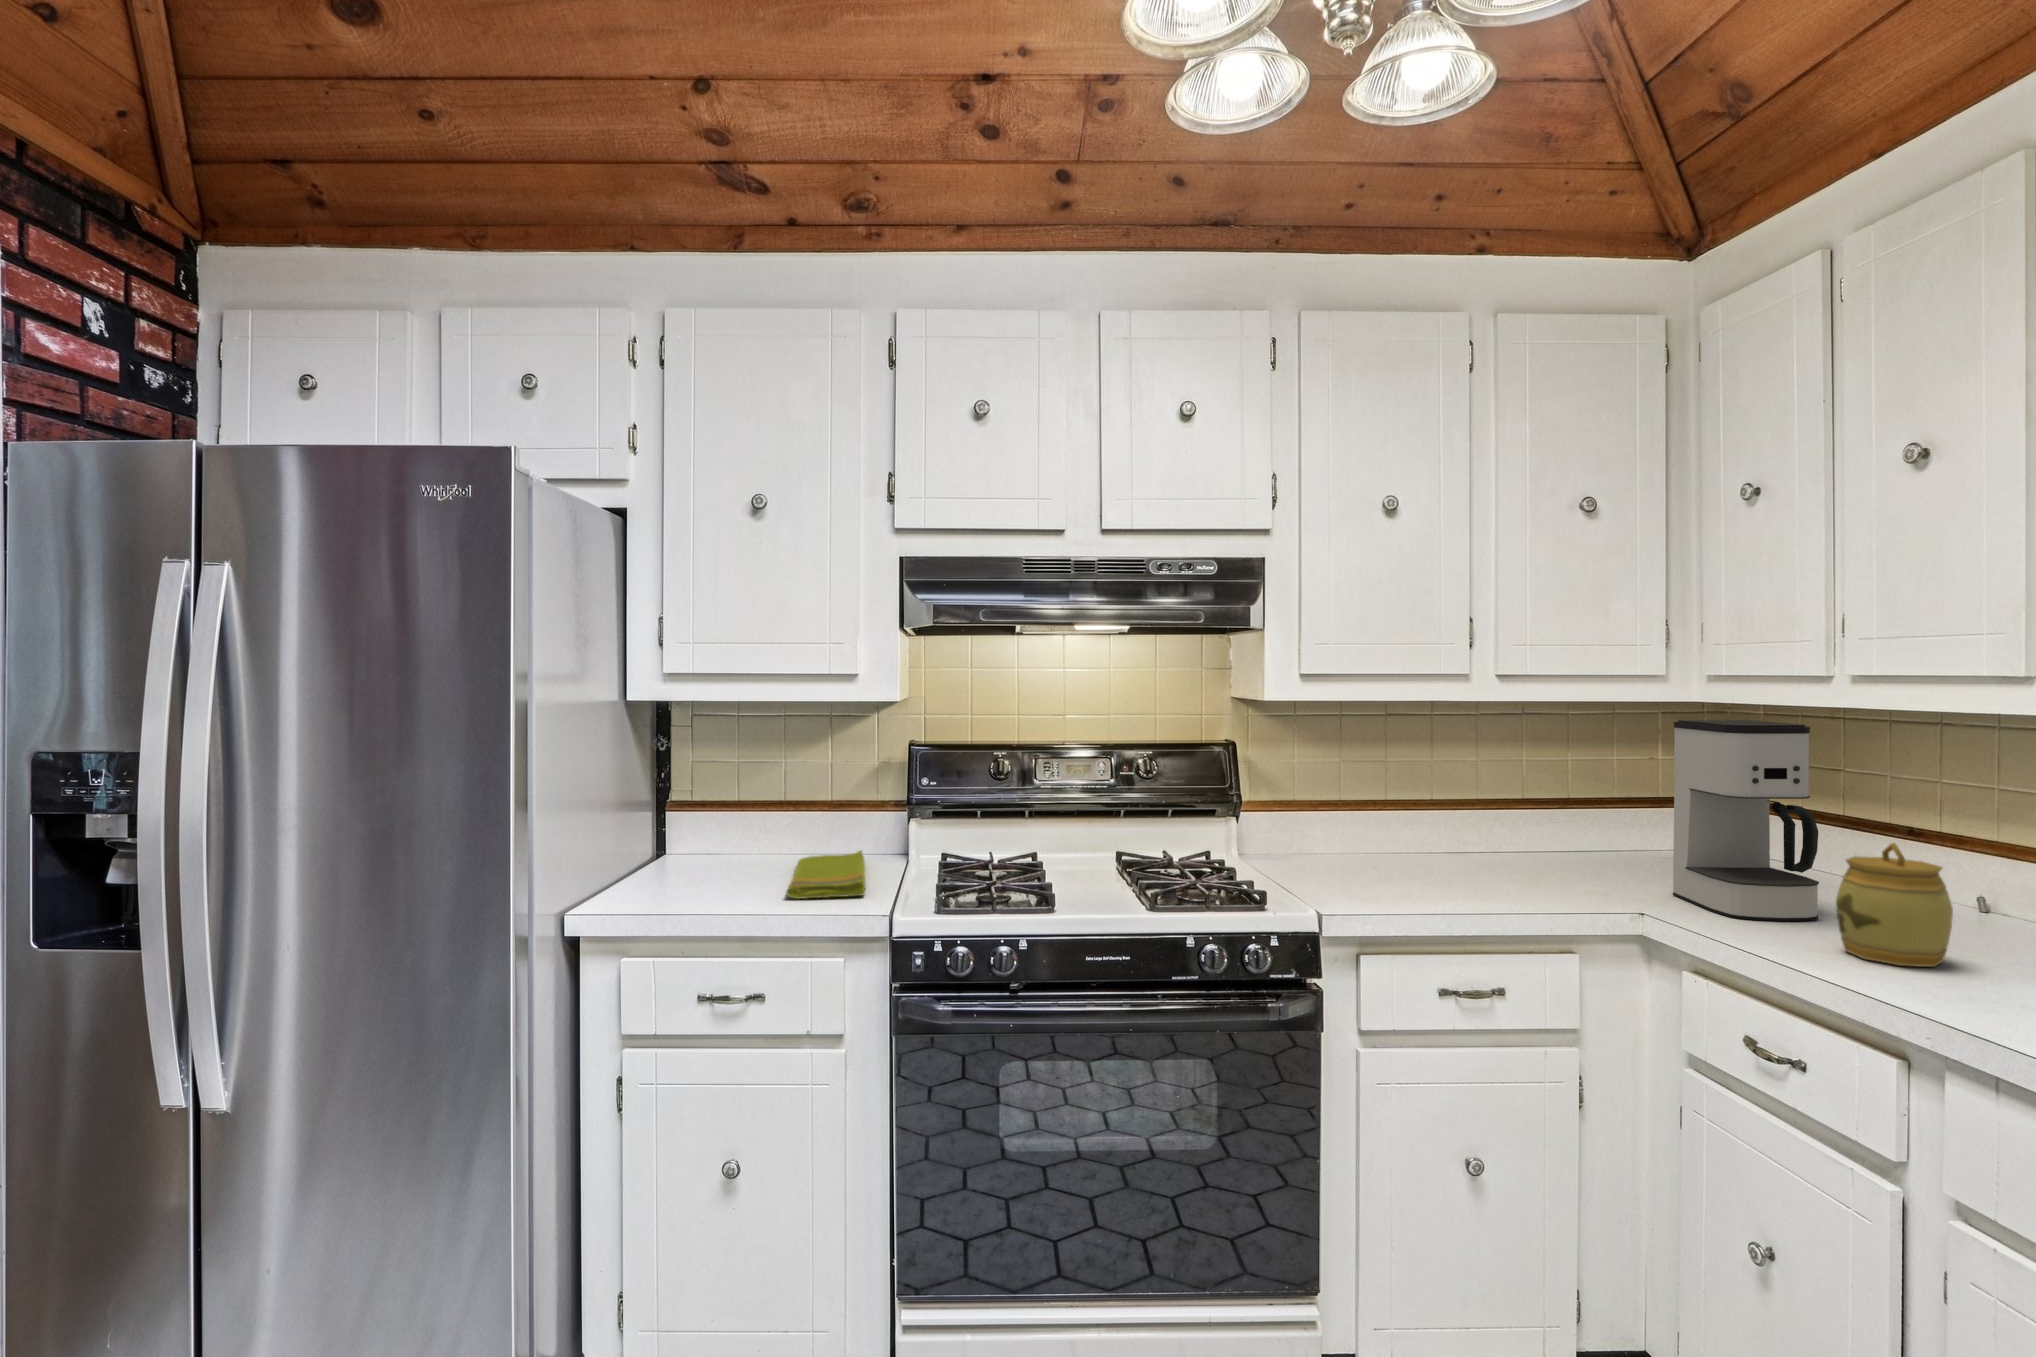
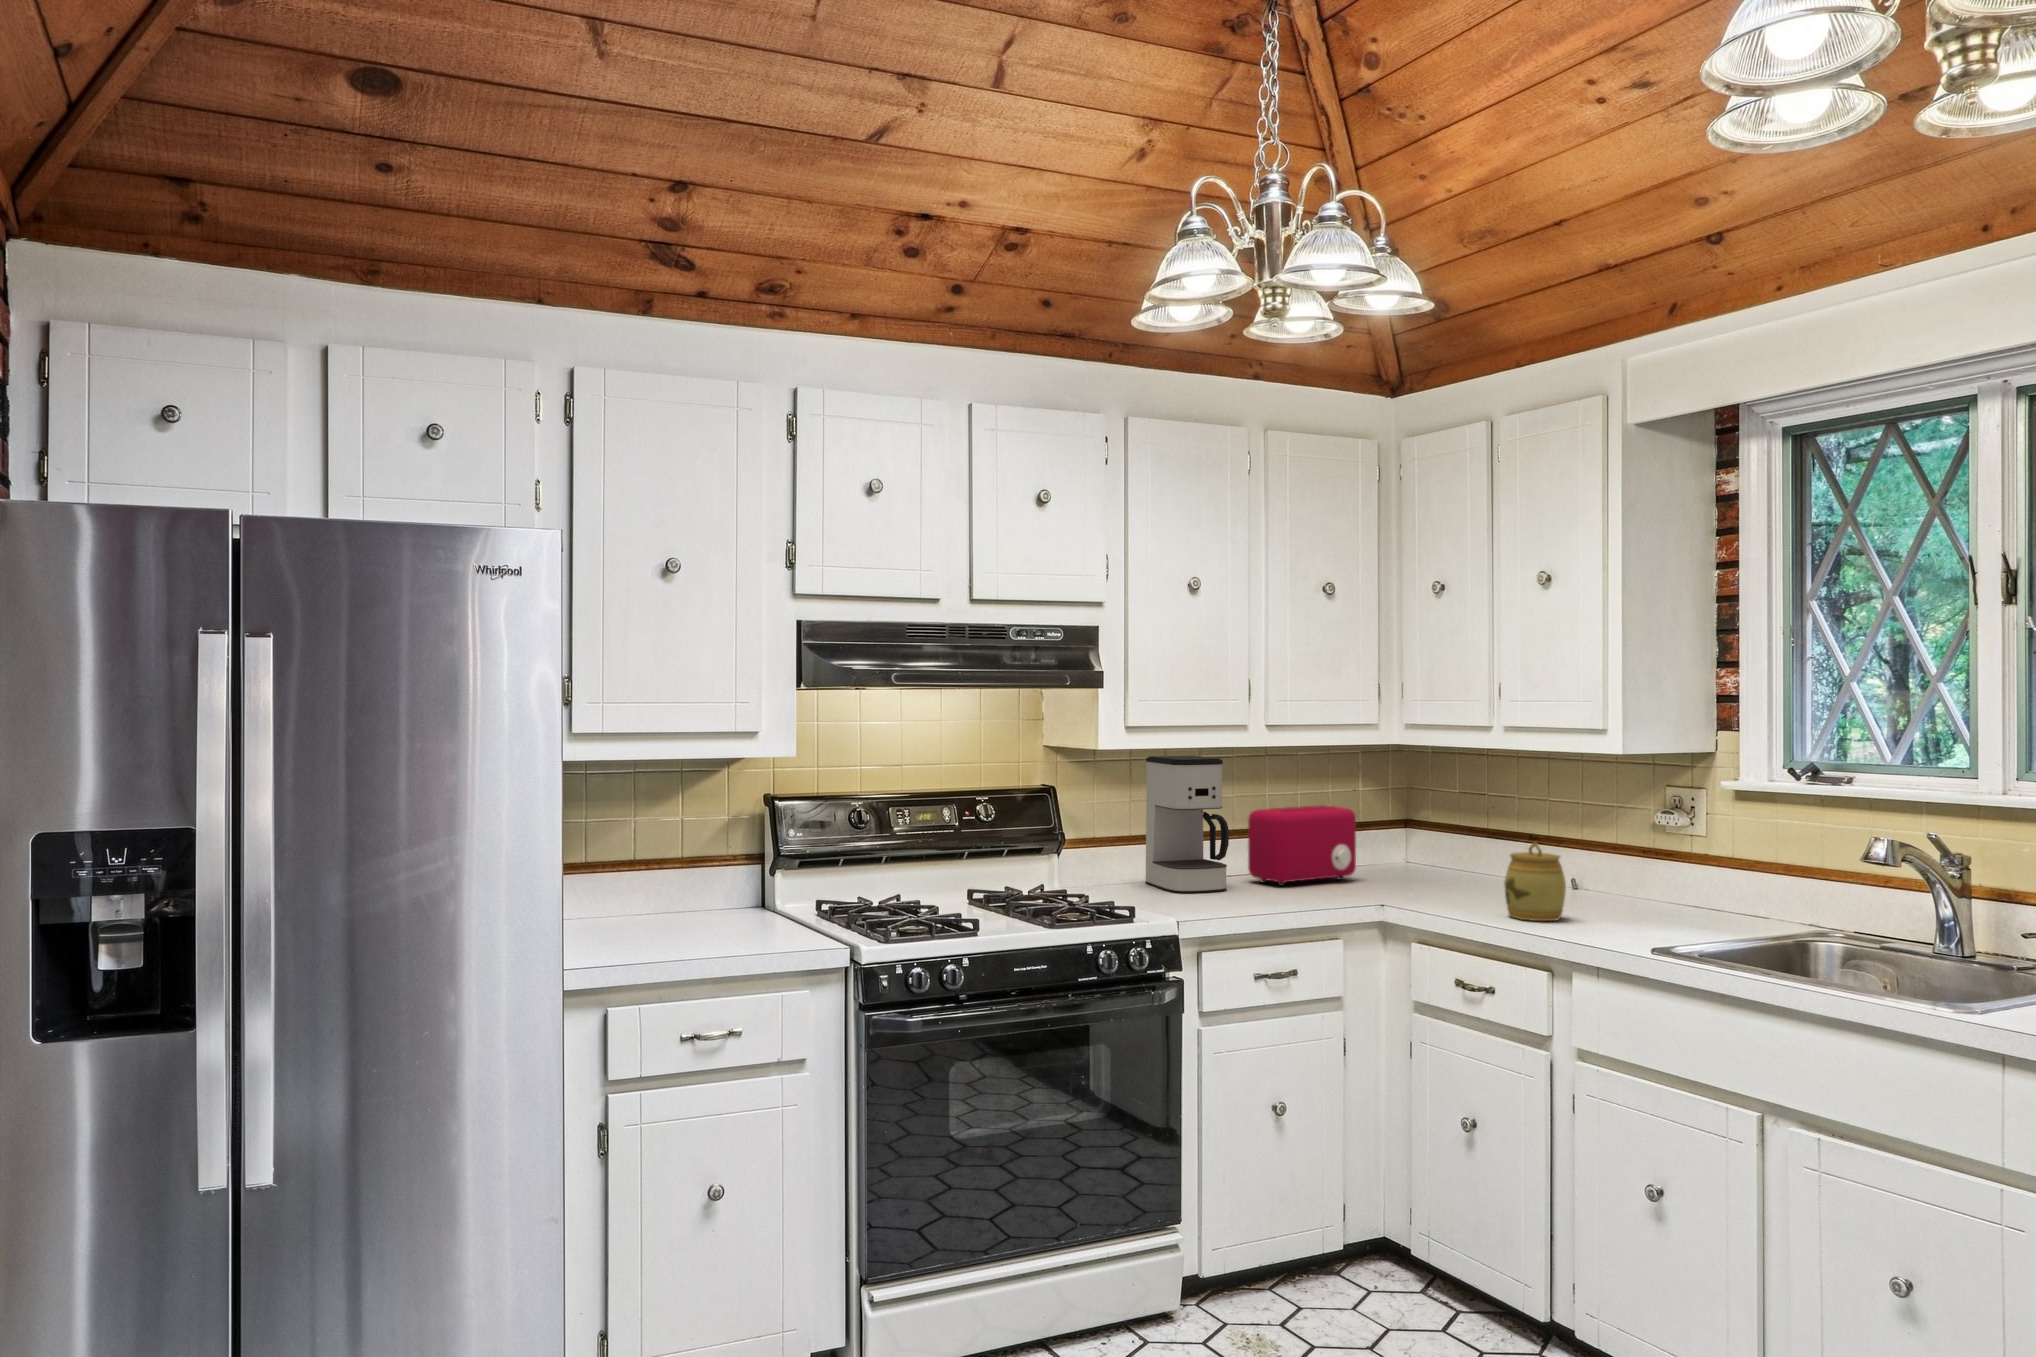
coffee maker: present [1673,720,1819,921] -> present [1145,756,1229,893]
toaster: none [1479,775,1633,873] -> present [1248,805,1356,886]
dish towel: present [787,851,865,899] -> none [681,901,803,942]

